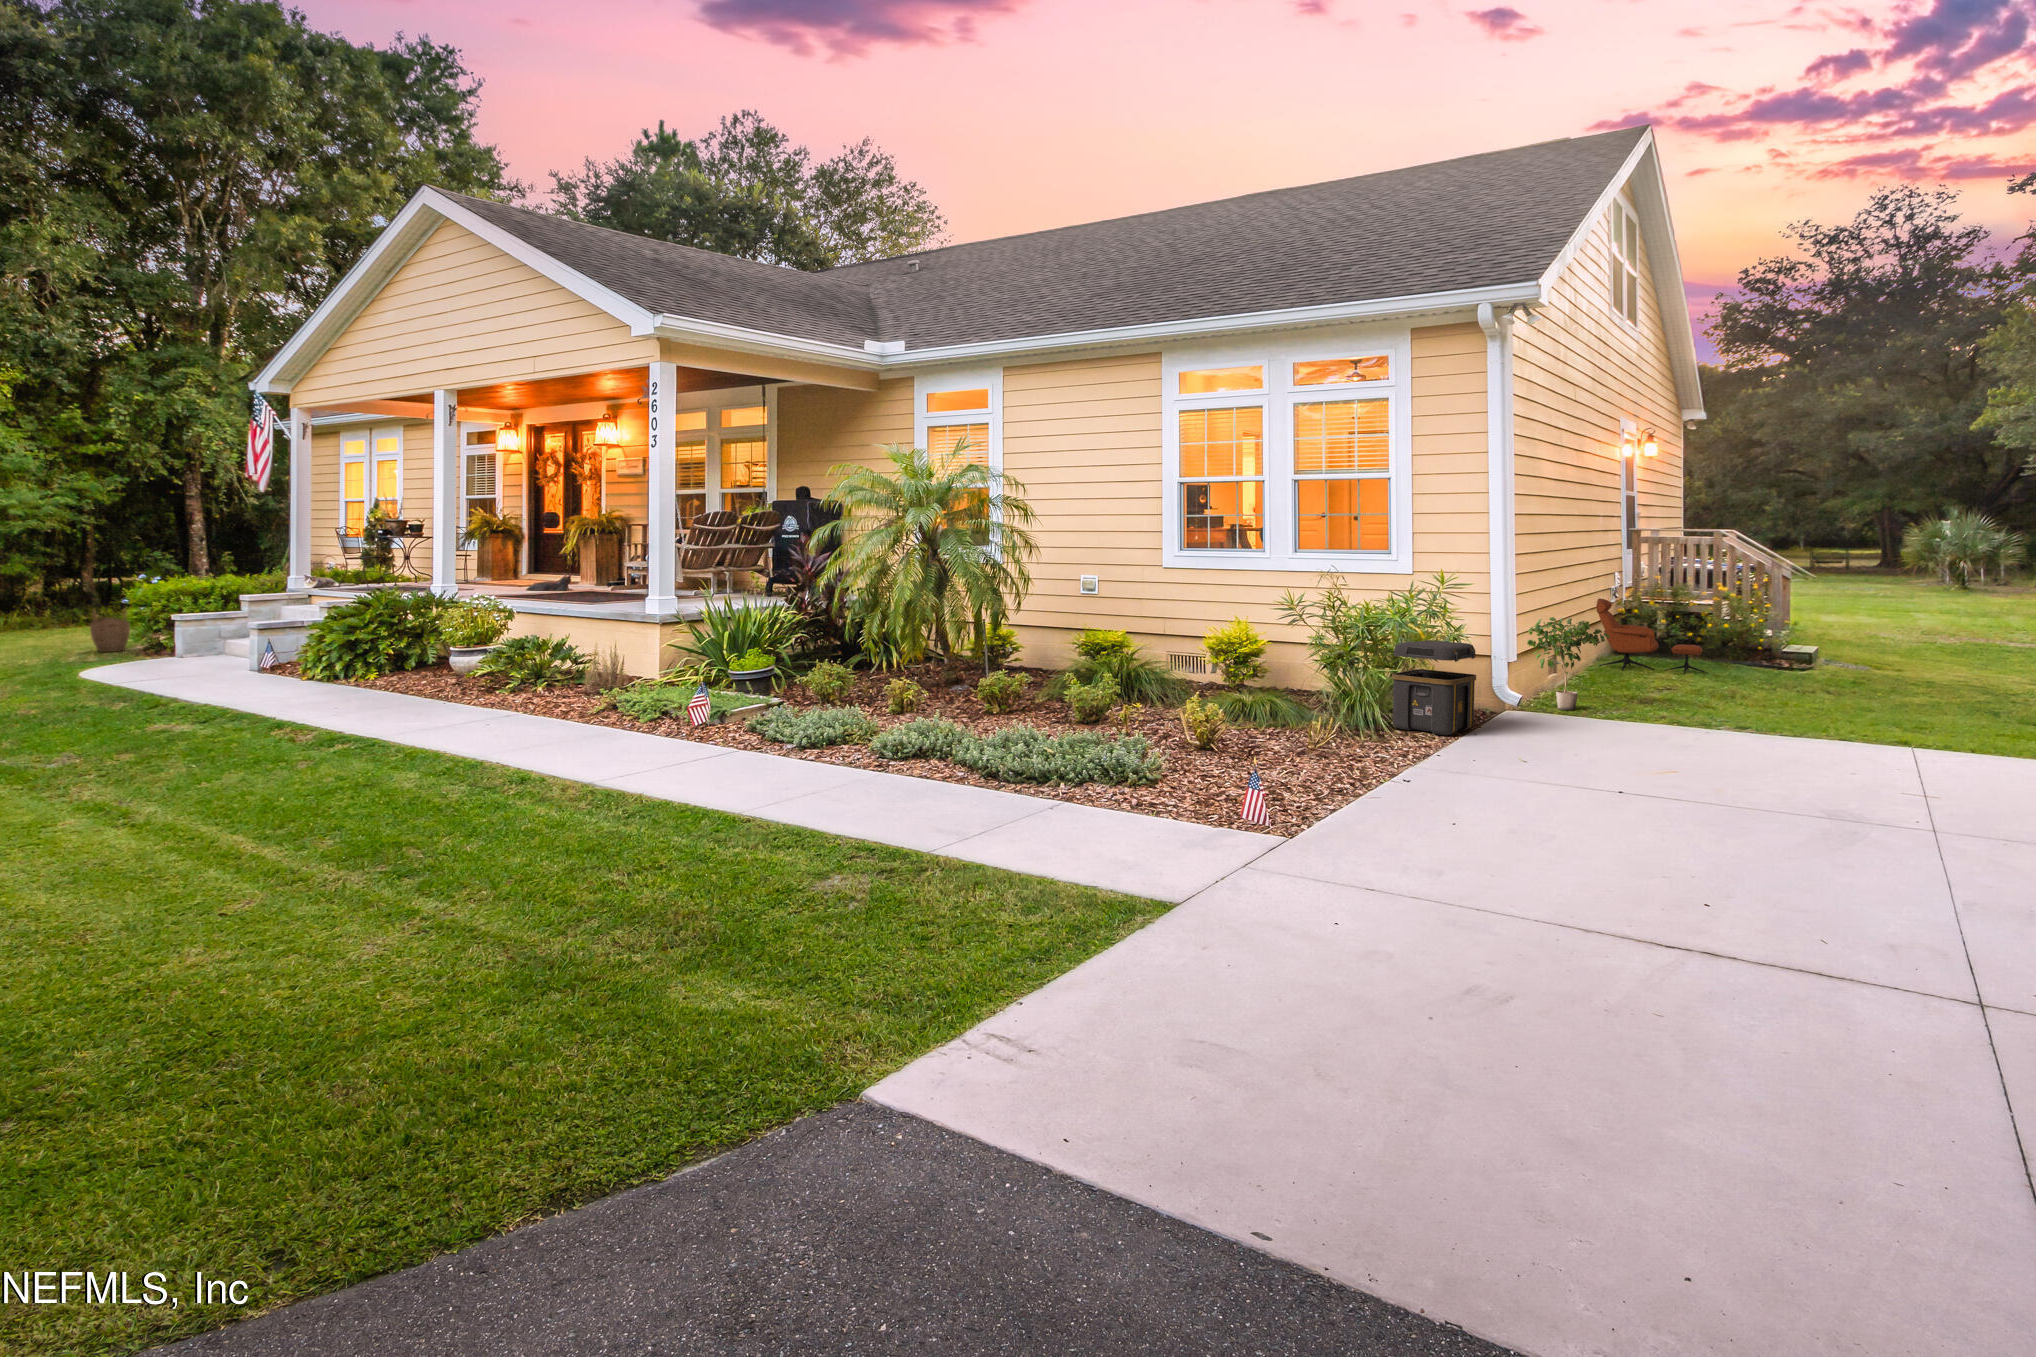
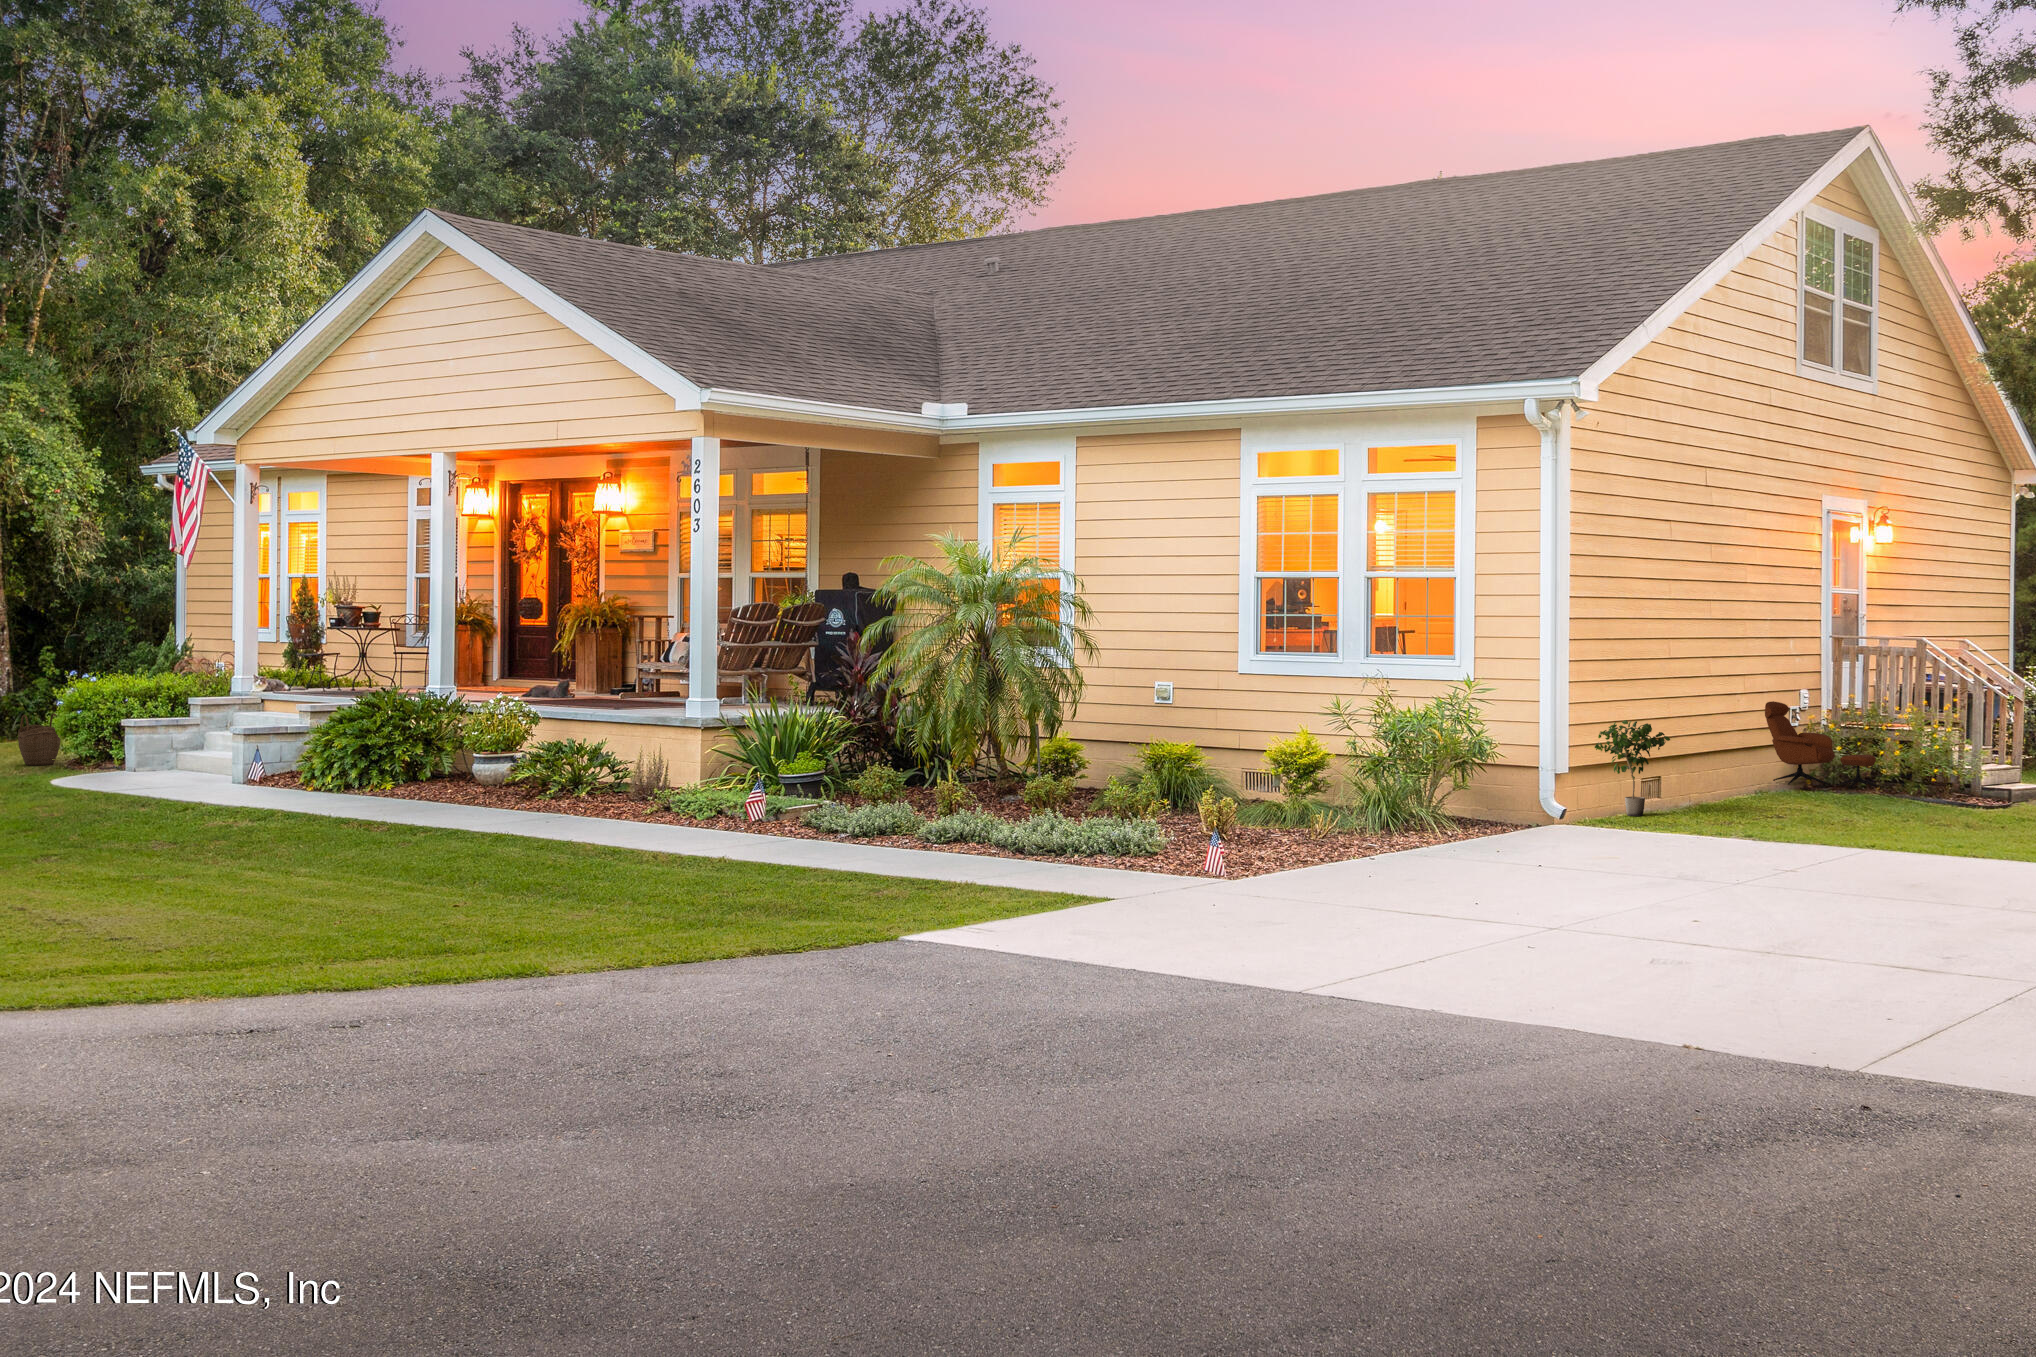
toolbox: present [1392,640,1476,735] -> none [1424,742,1505,832]

